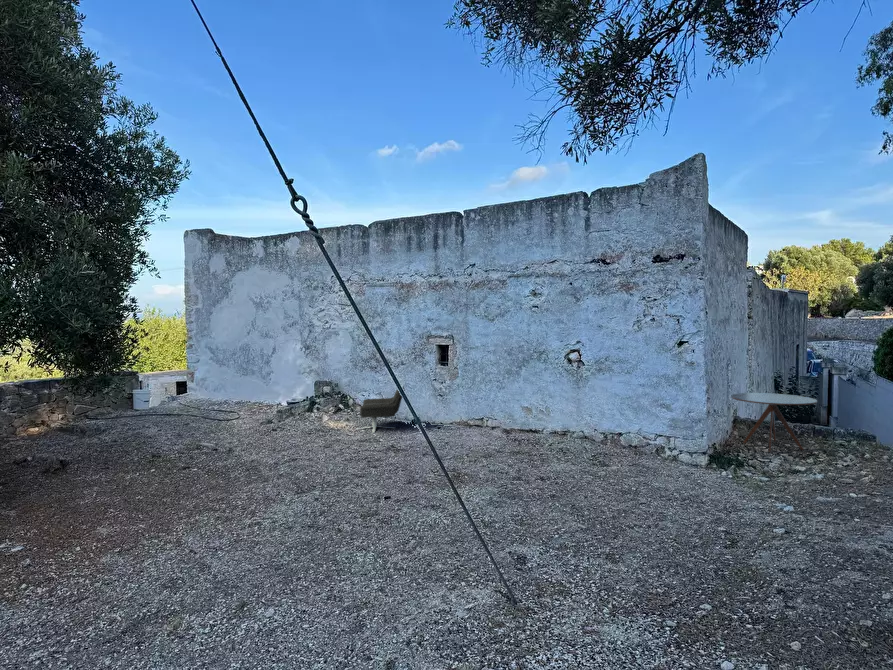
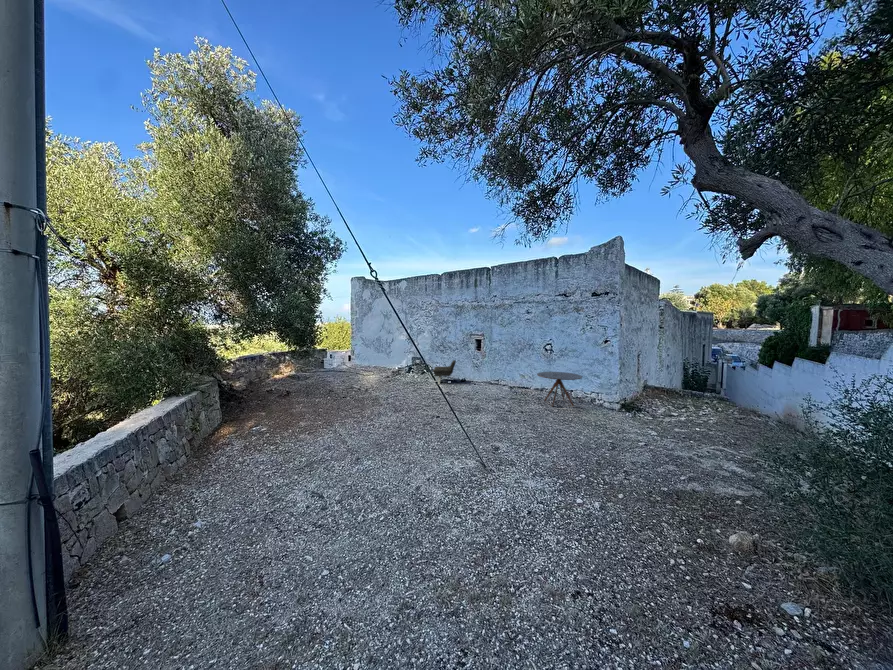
round table: present [731,393,817,452] -> present [537,372,582,406]

